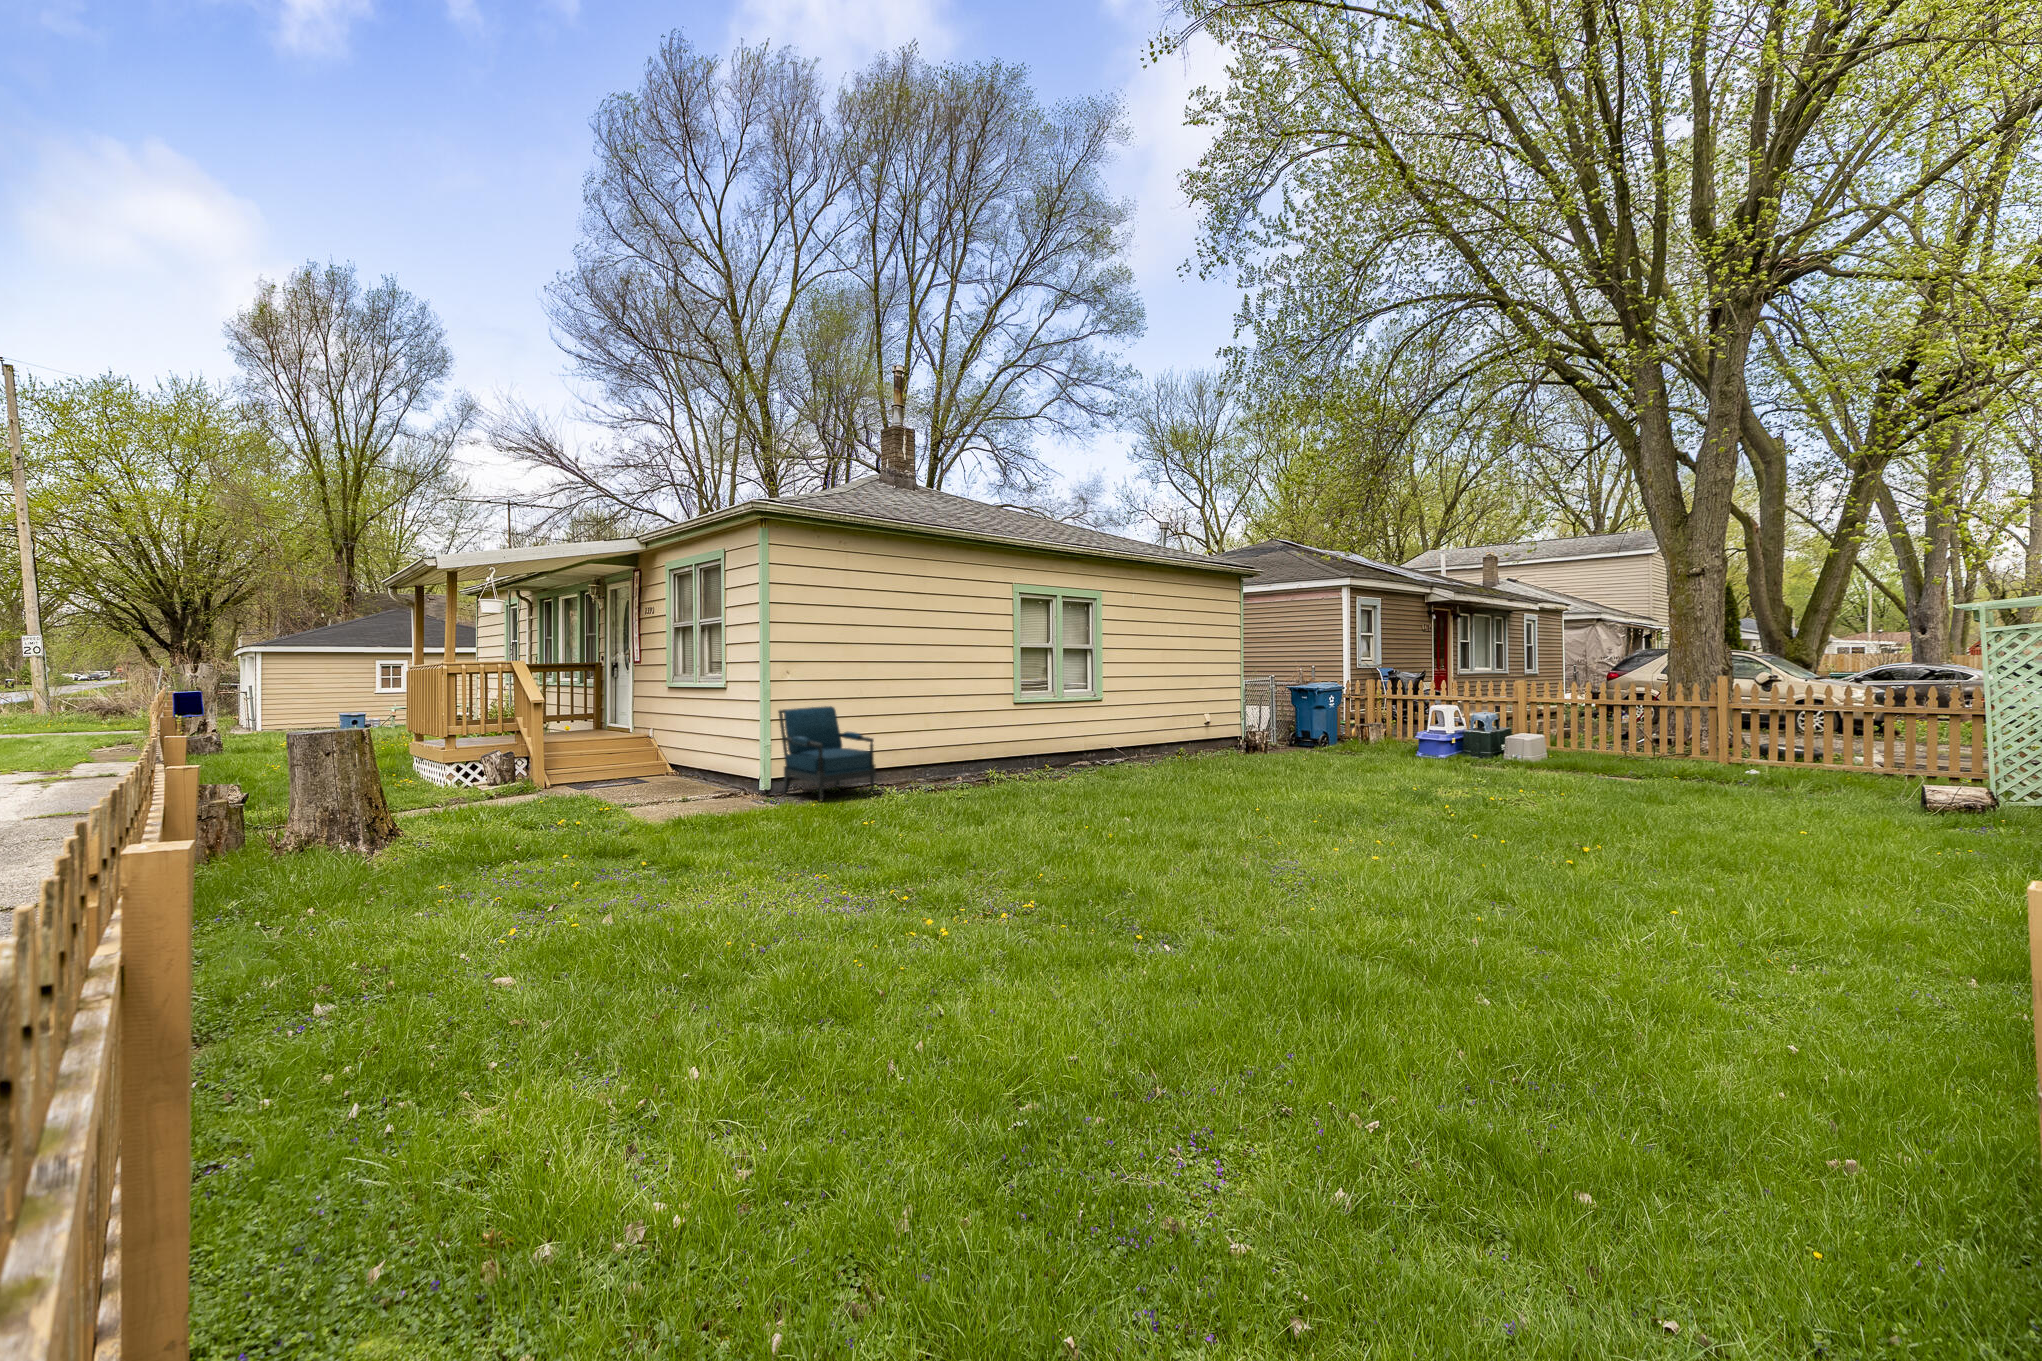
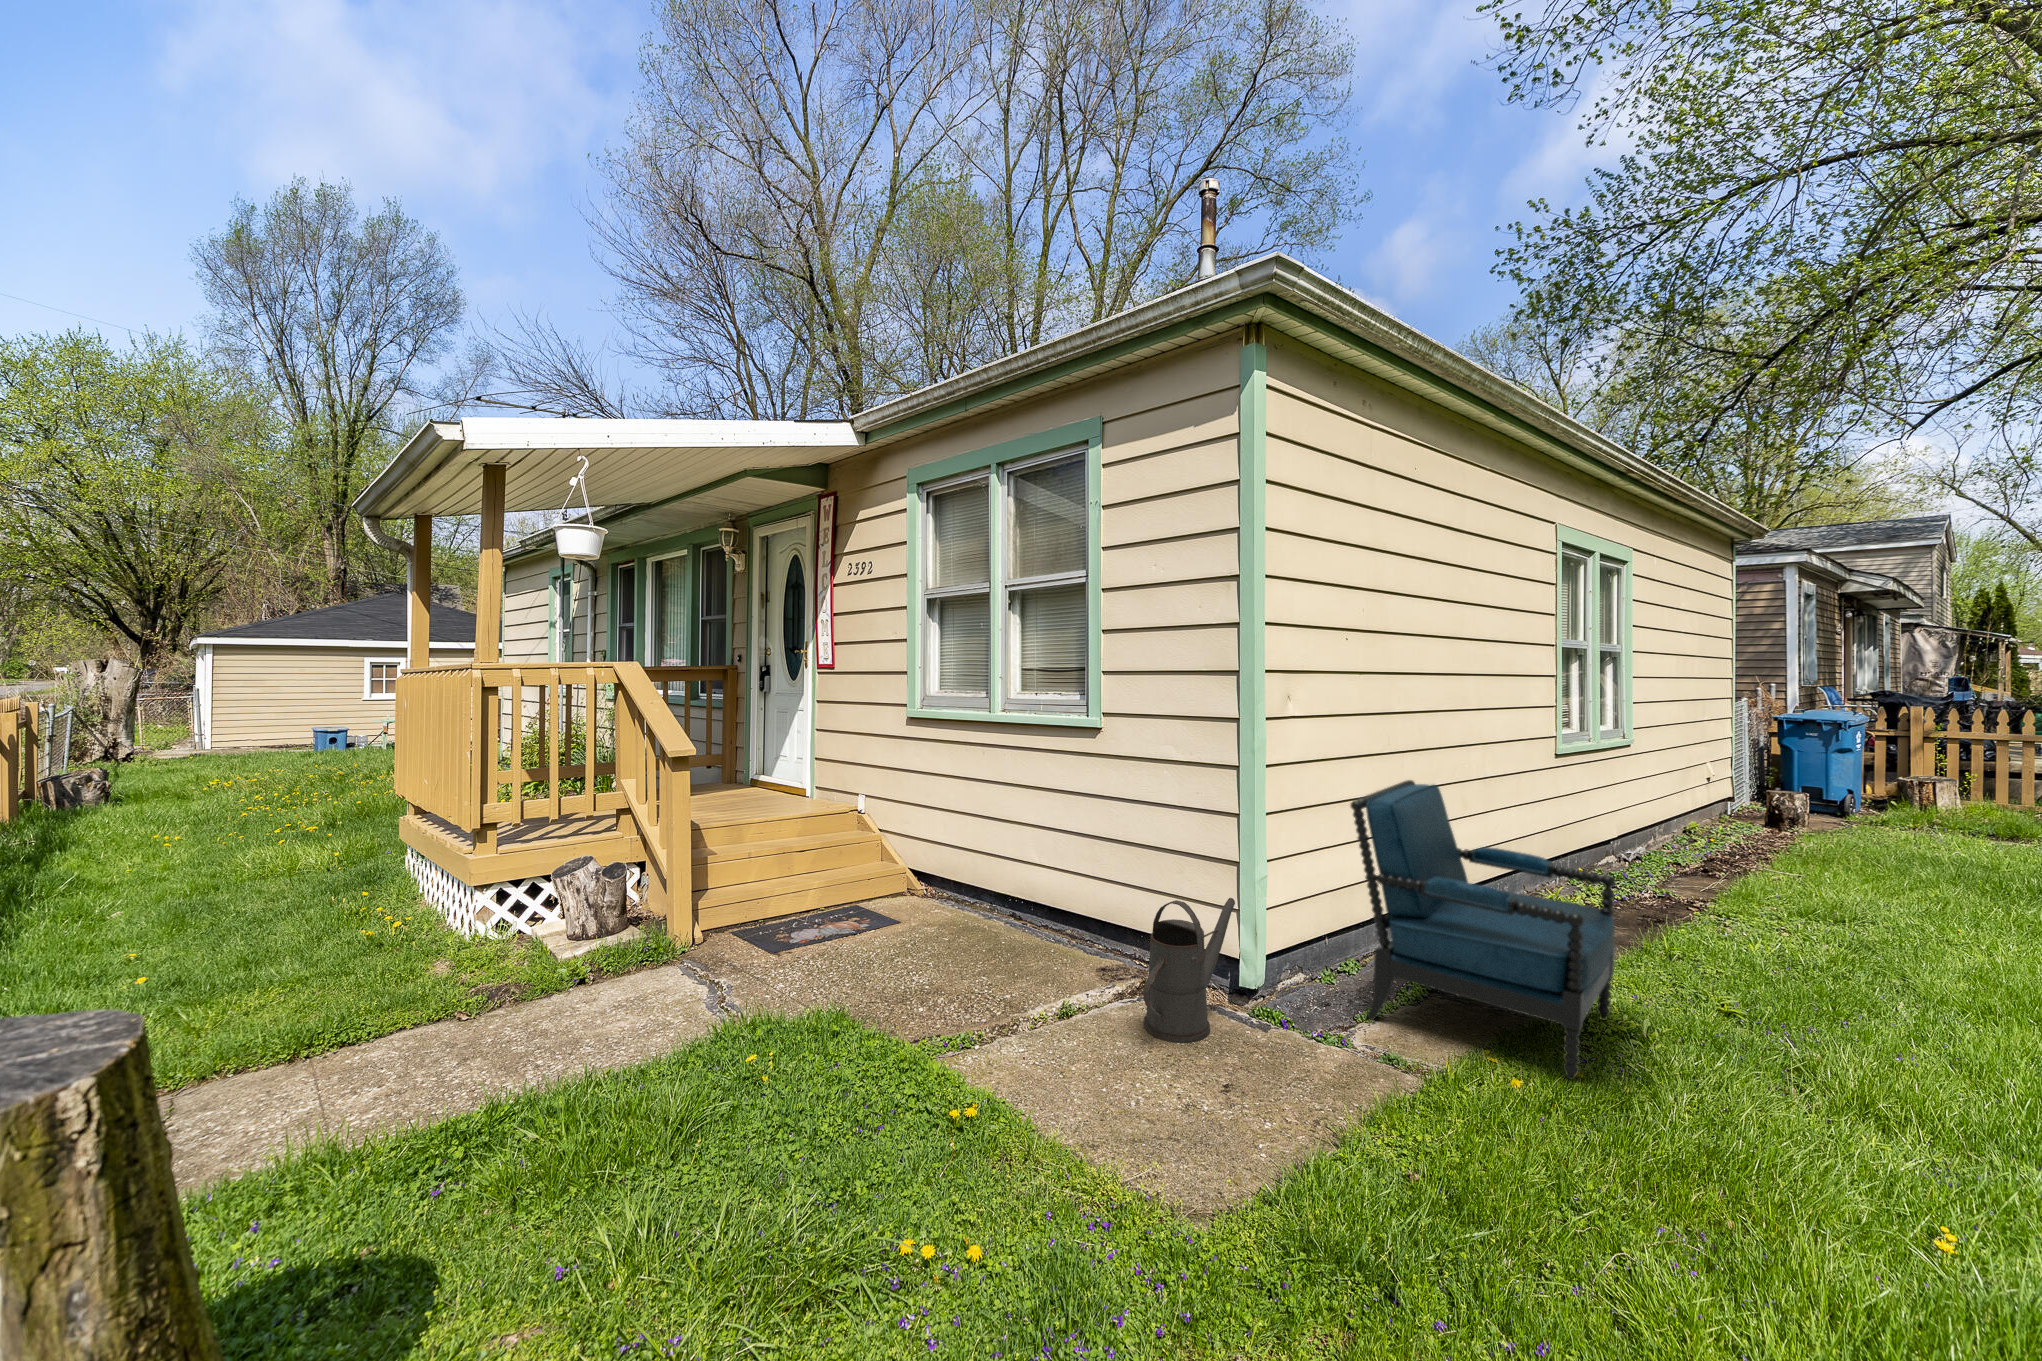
watering can: none [685,746,743,797] -> present [1143,898,1235,1043]

